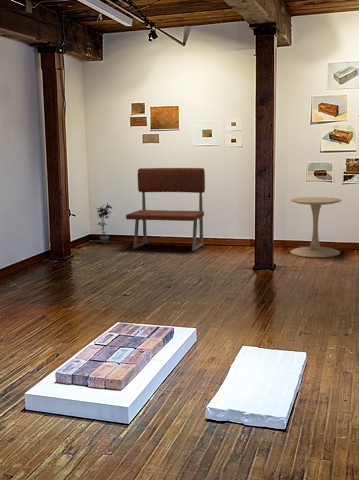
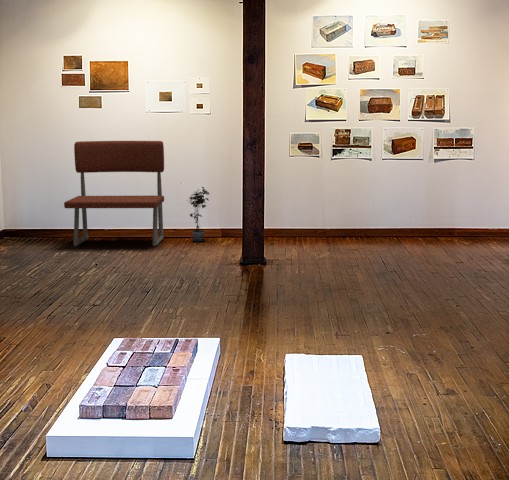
pedestal table: present [290,197,342,258] -> none [274,176,334,248]
potted plant: present [97,203,112,244] -> present [189,187,209,242]

